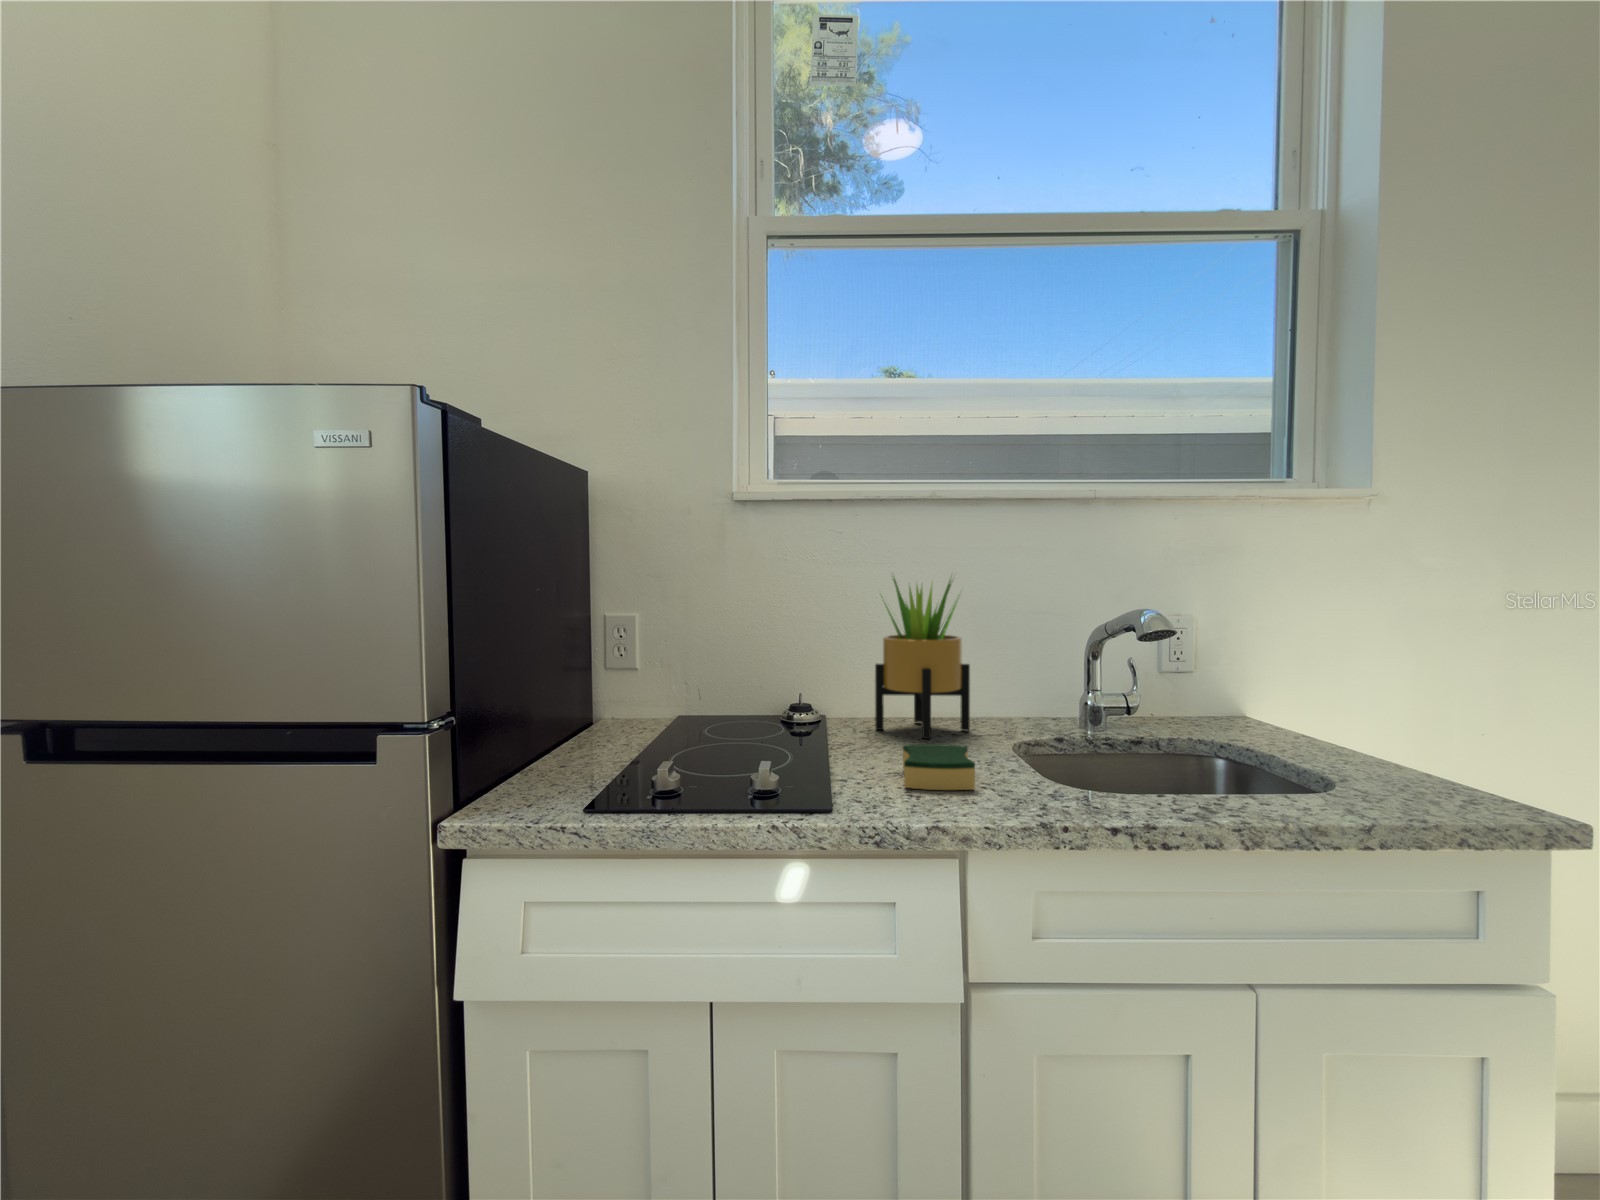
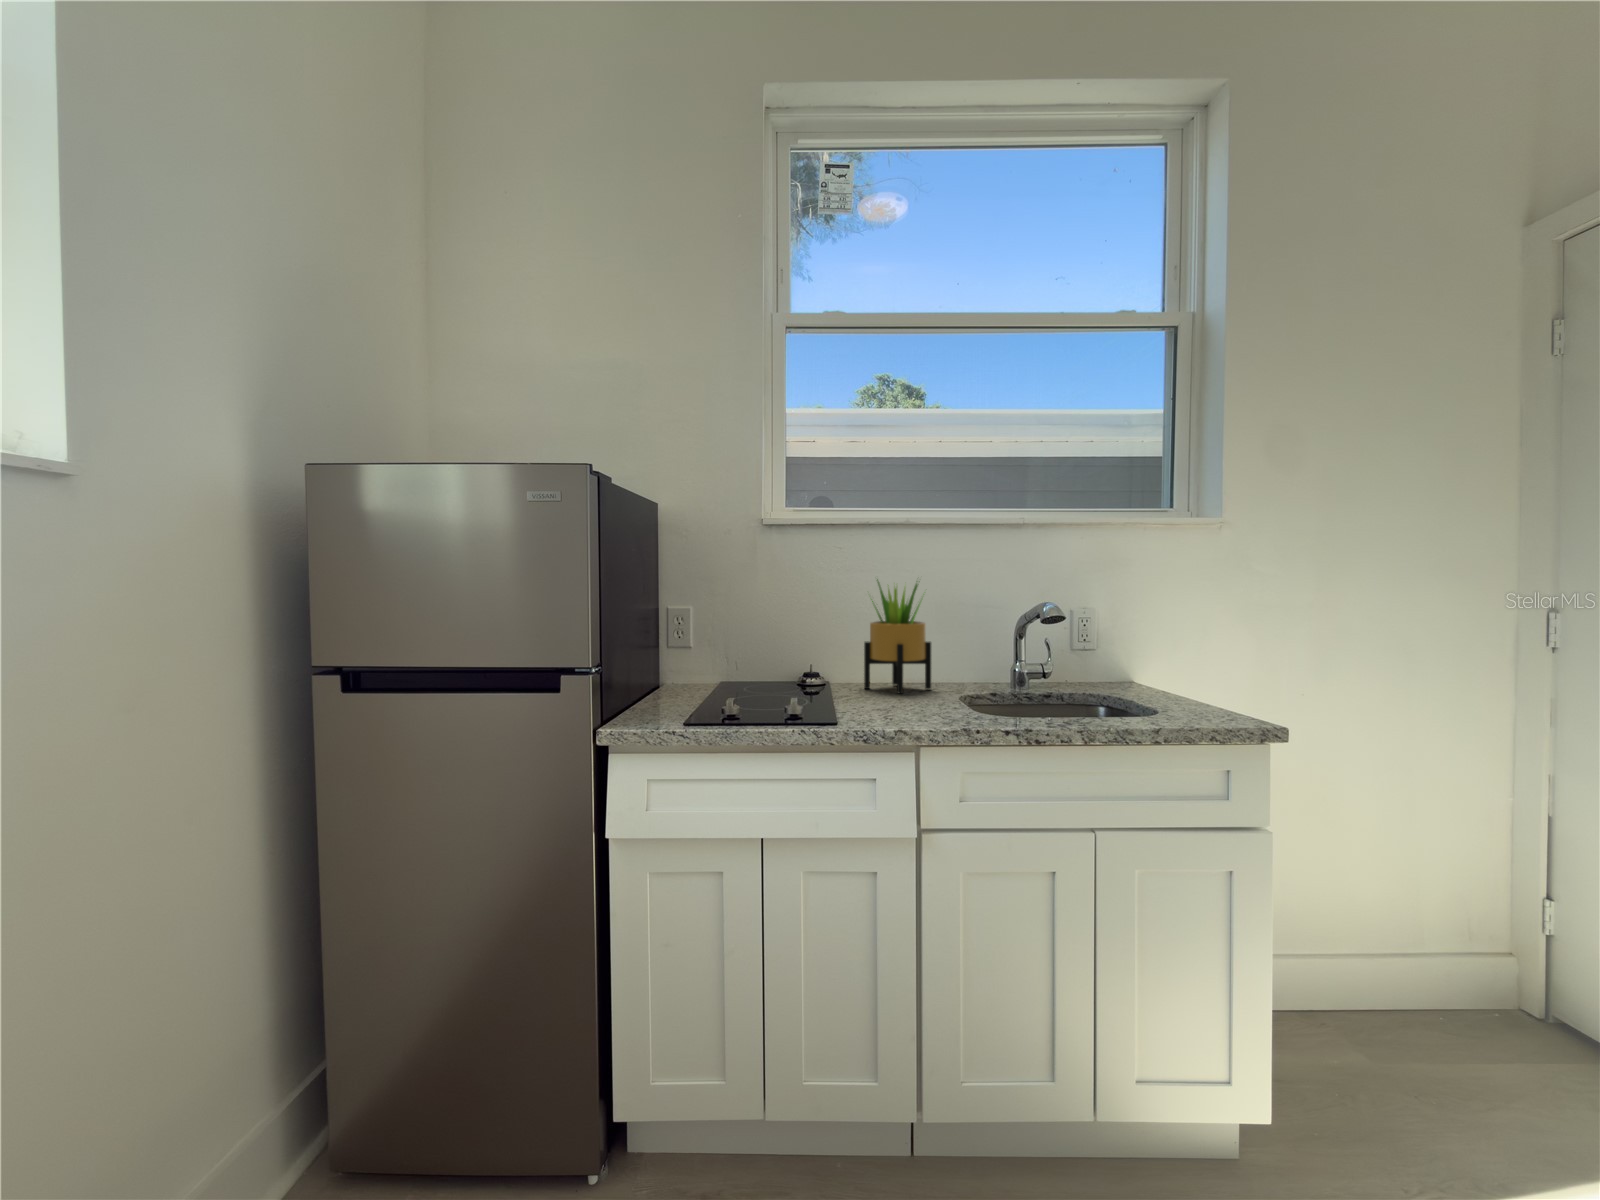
sponge: present [903,744,975,790] -> none [882,691,927,716]

